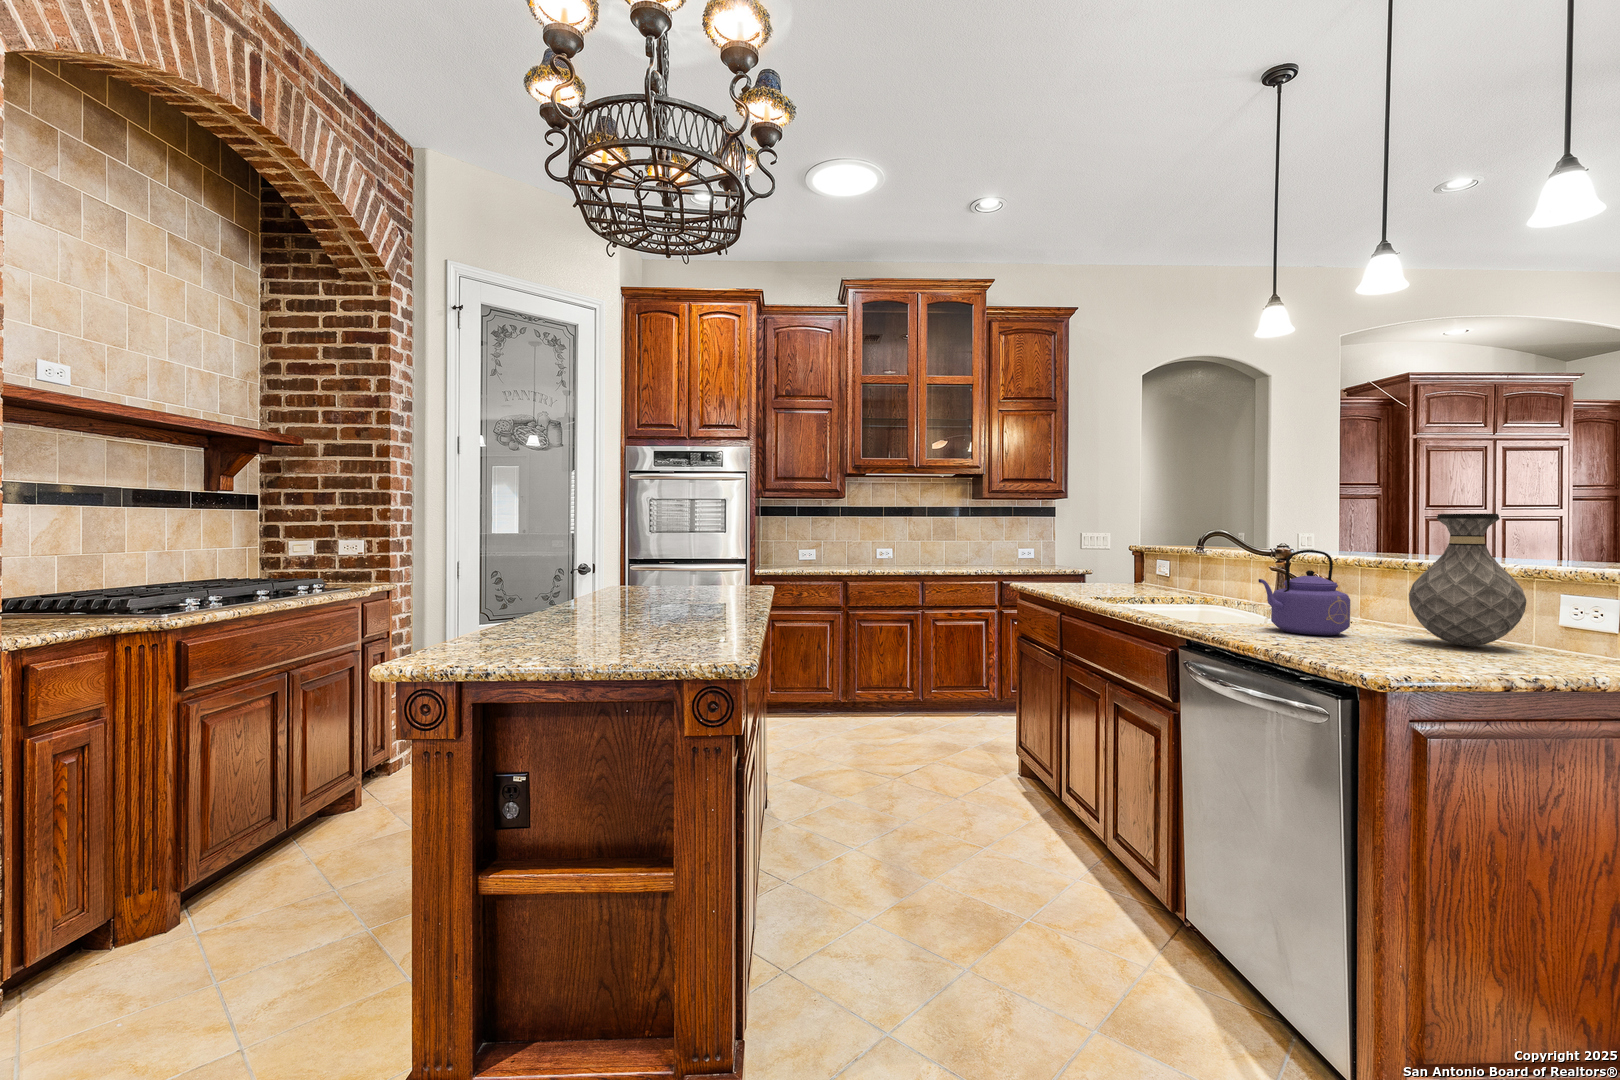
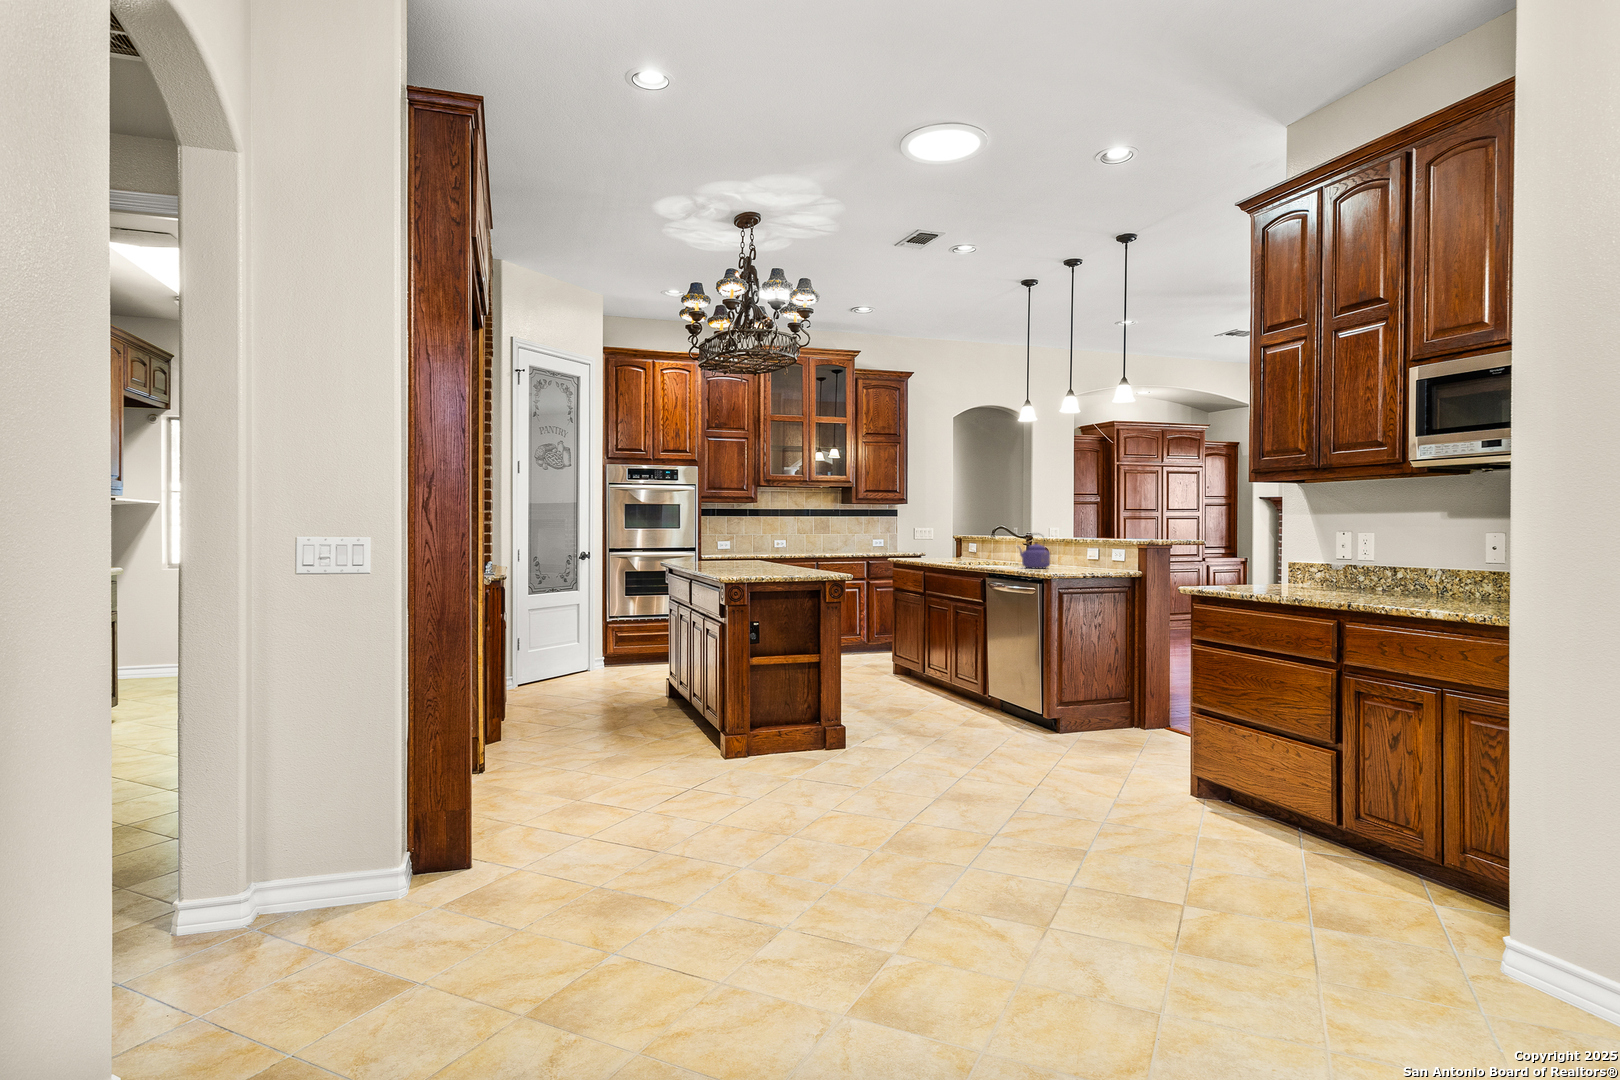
vase: present [1409,514,1526,646] -> none [1069,518,1104,569]

